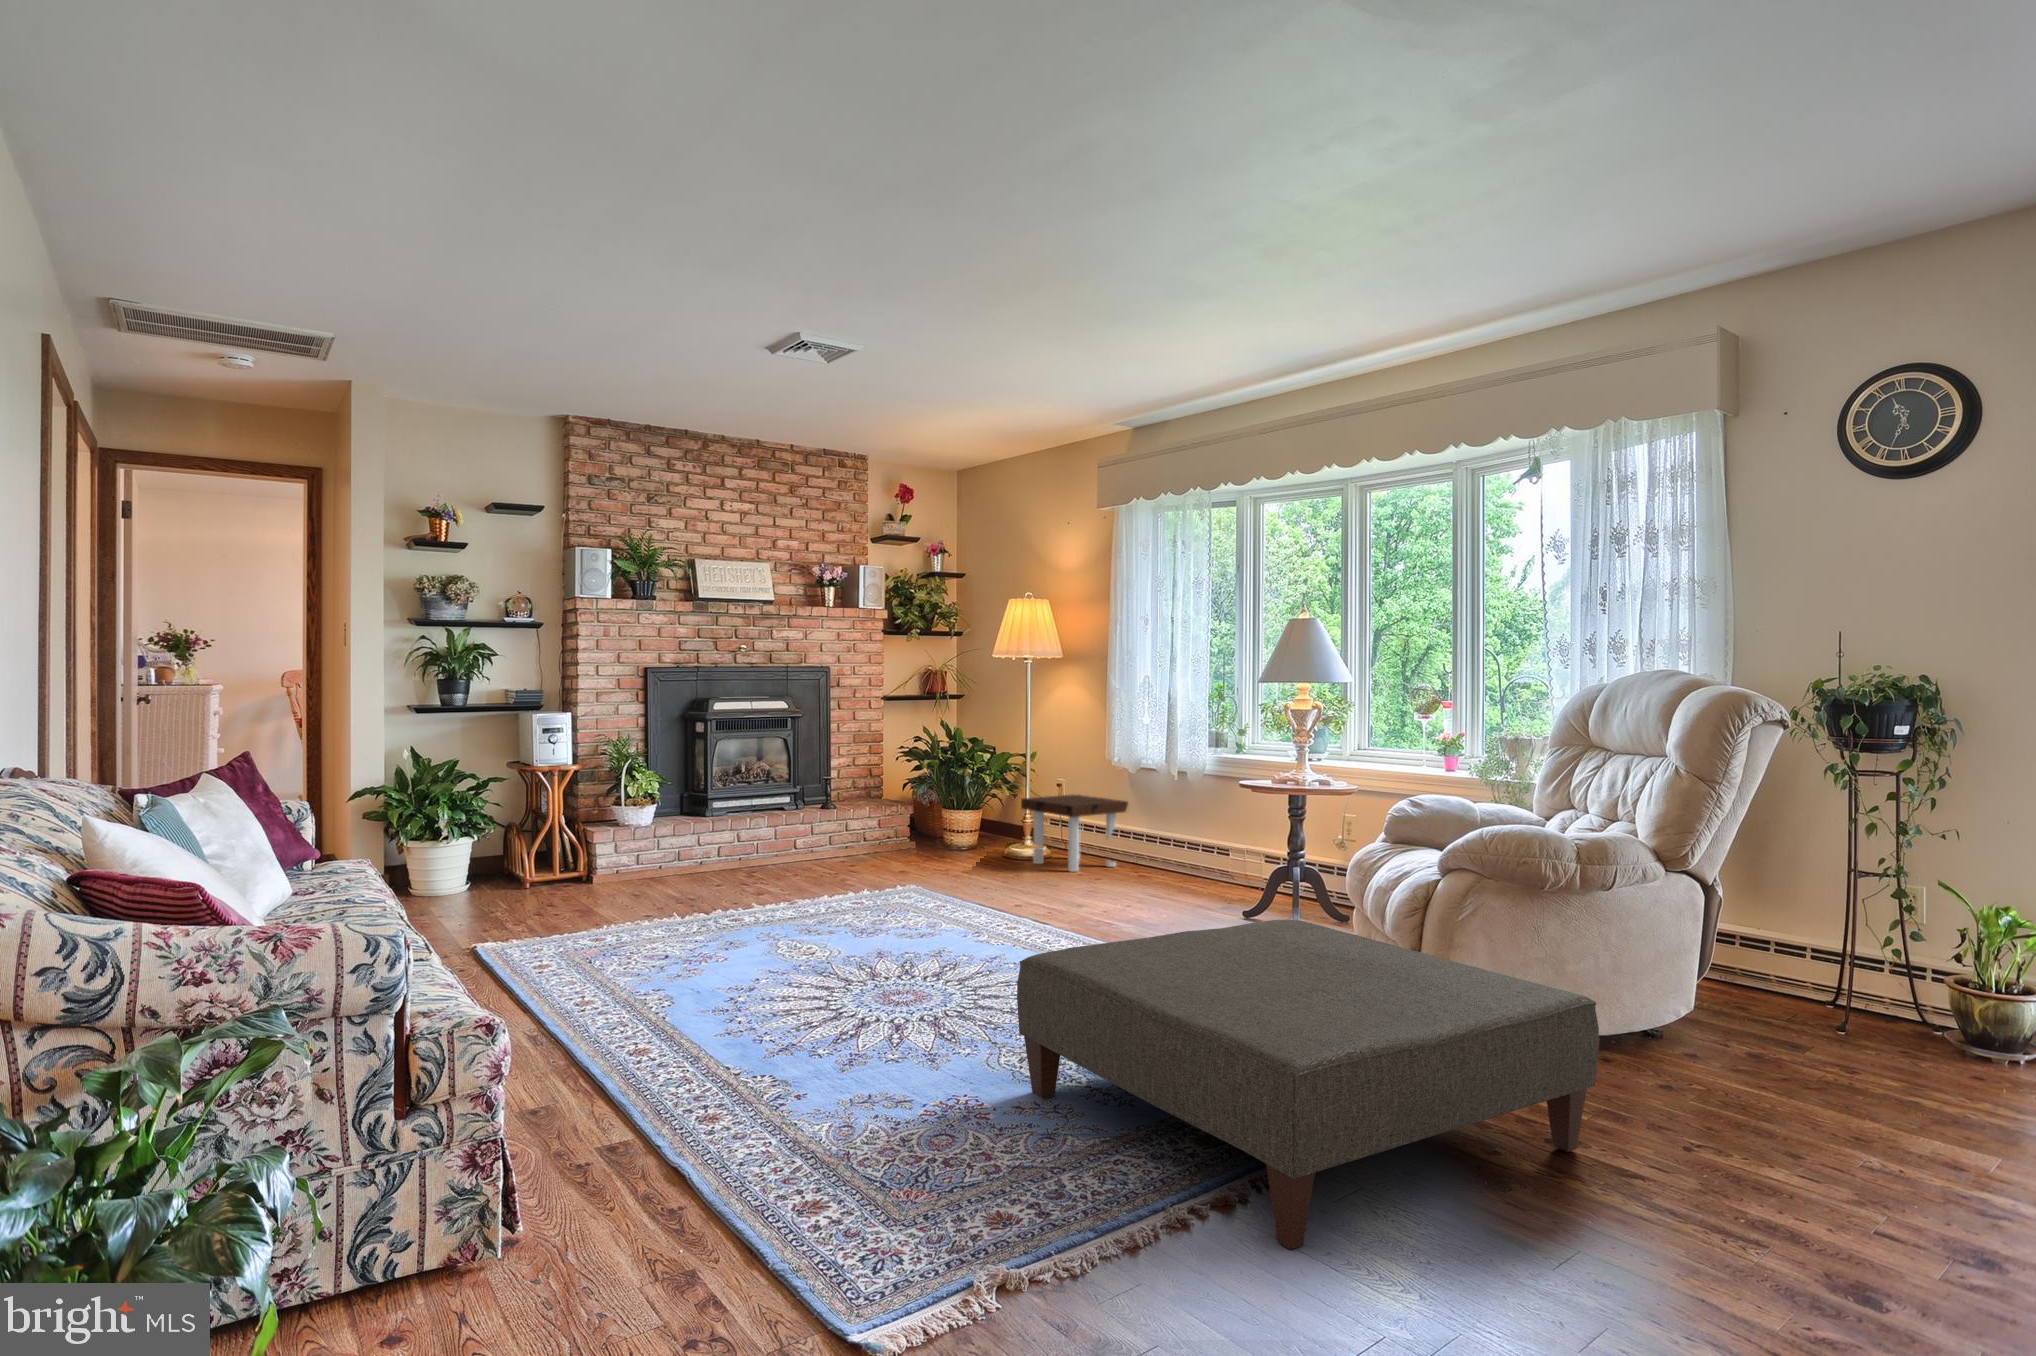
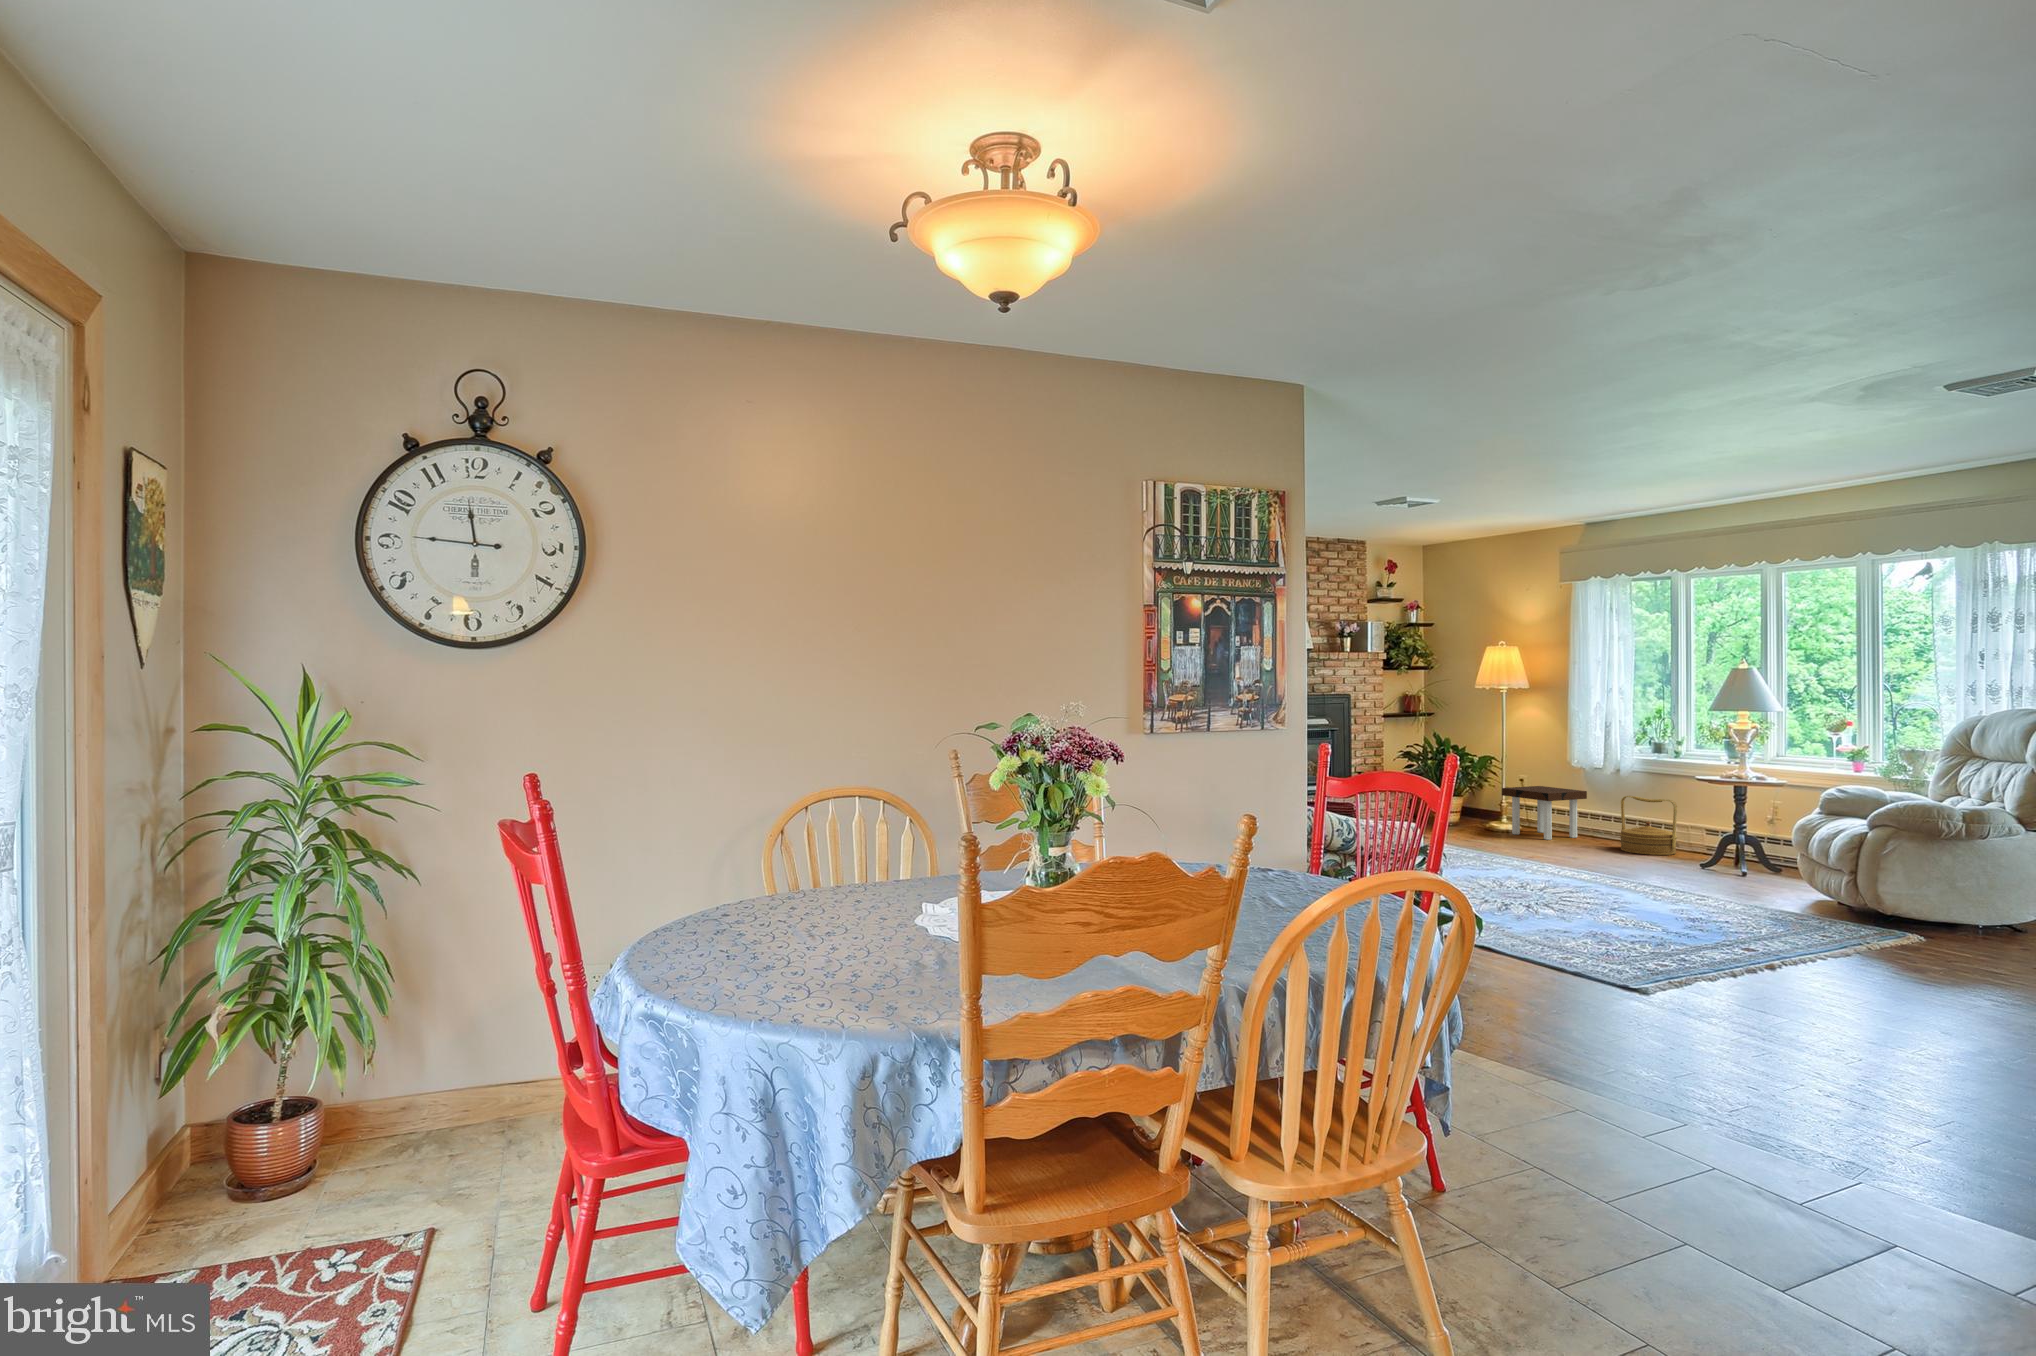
woven basket: none [1157,808,1229,894] -> present [1620,796,1677,855]
ottoman: present [1017,919,1599,1249] -> none [1619,854,1974,982]

